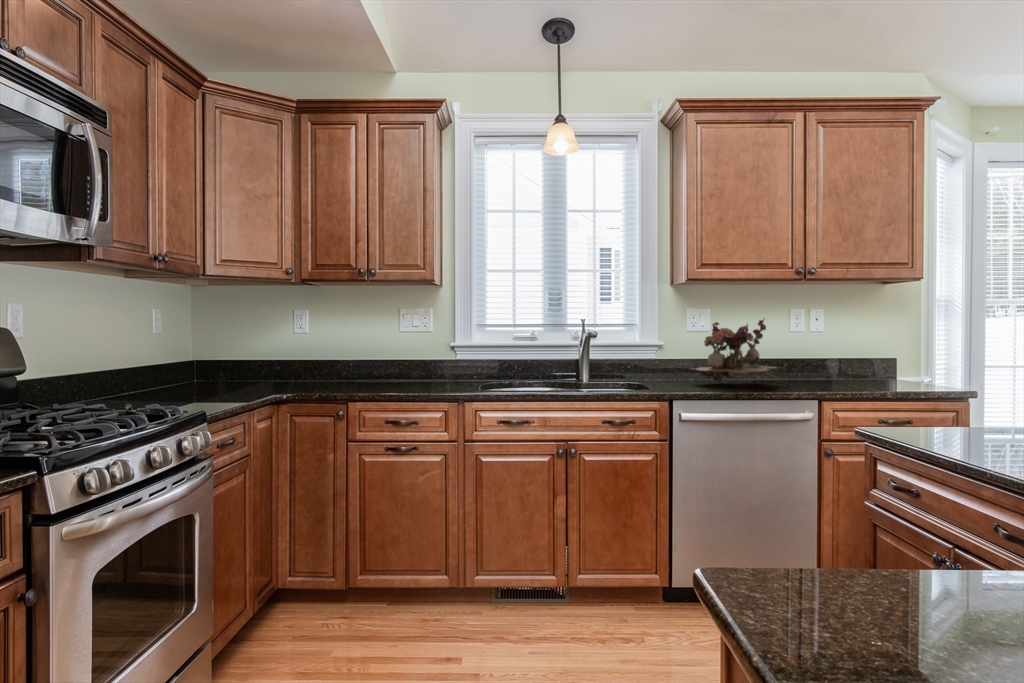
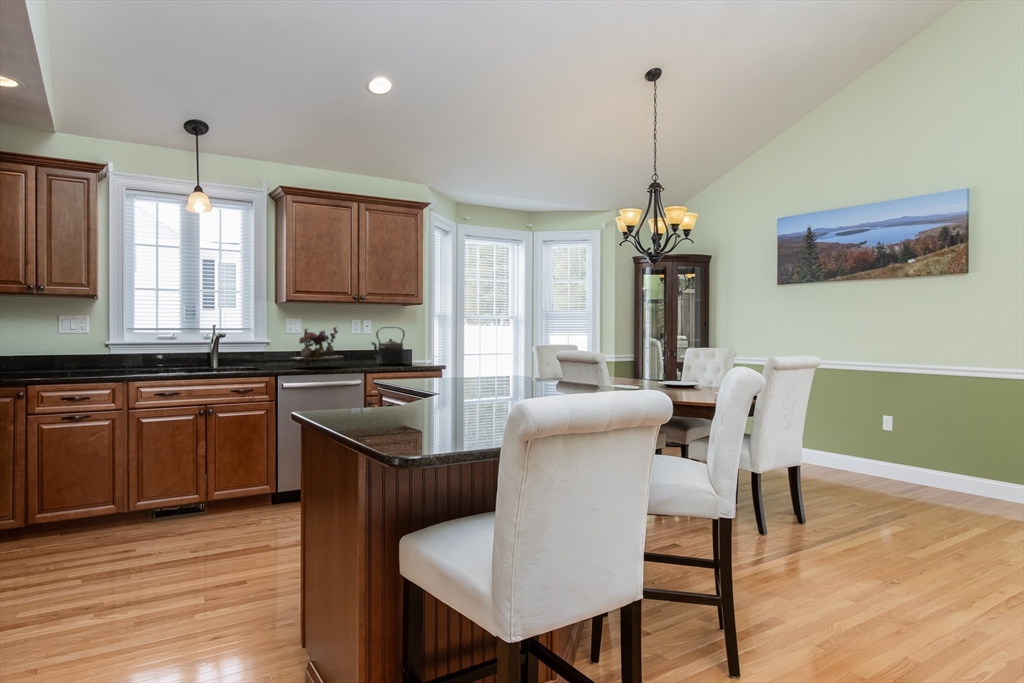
kettle: none [822,319,883,383] -> present [372,327,405,365]

